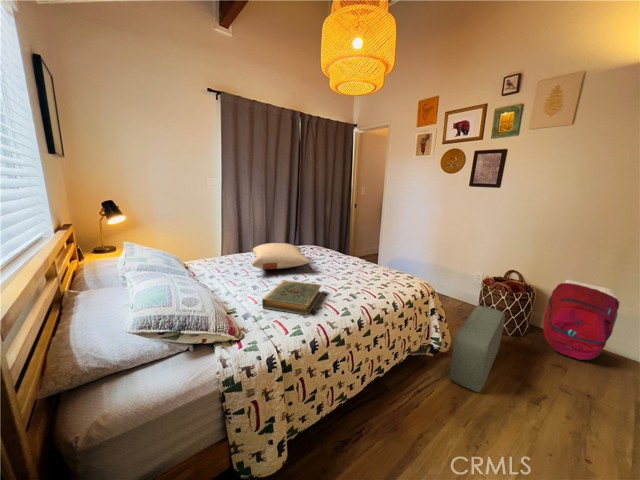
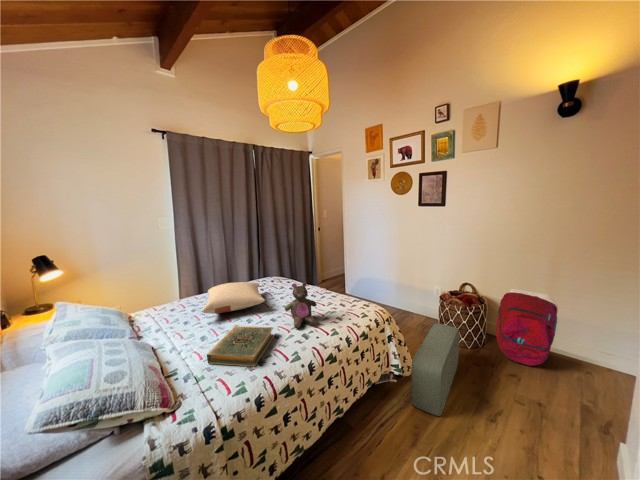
stuffed bear: none [332,245,363,289] -> present [285,282,317,328]

